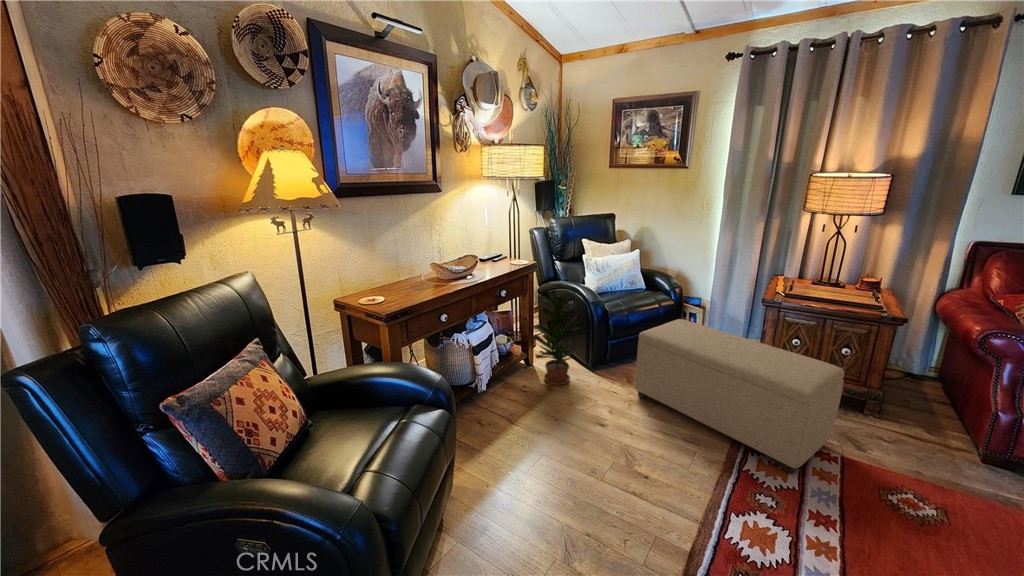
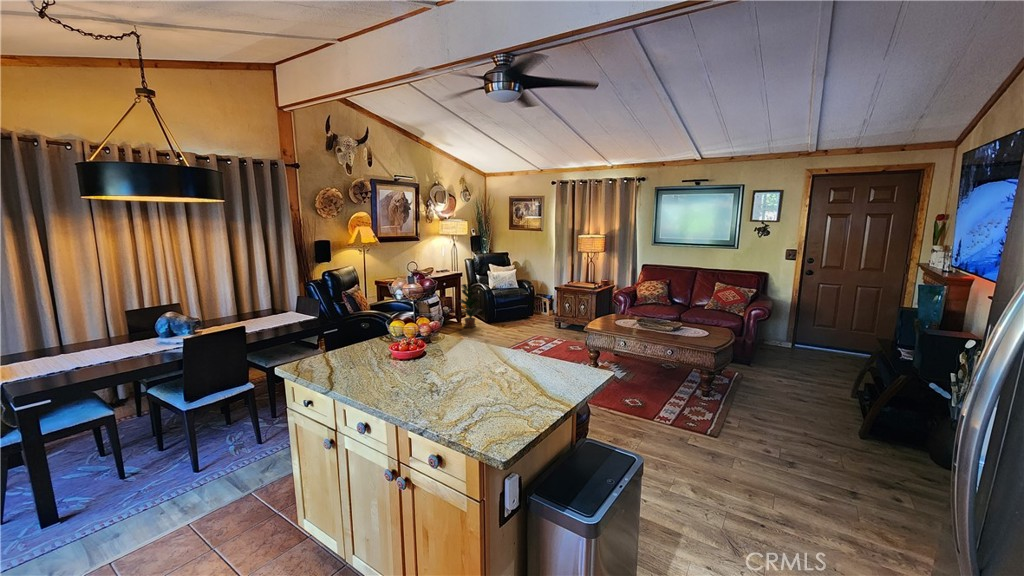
ottoman: present [635,319,844,474] -> none [501,297,567,344]

